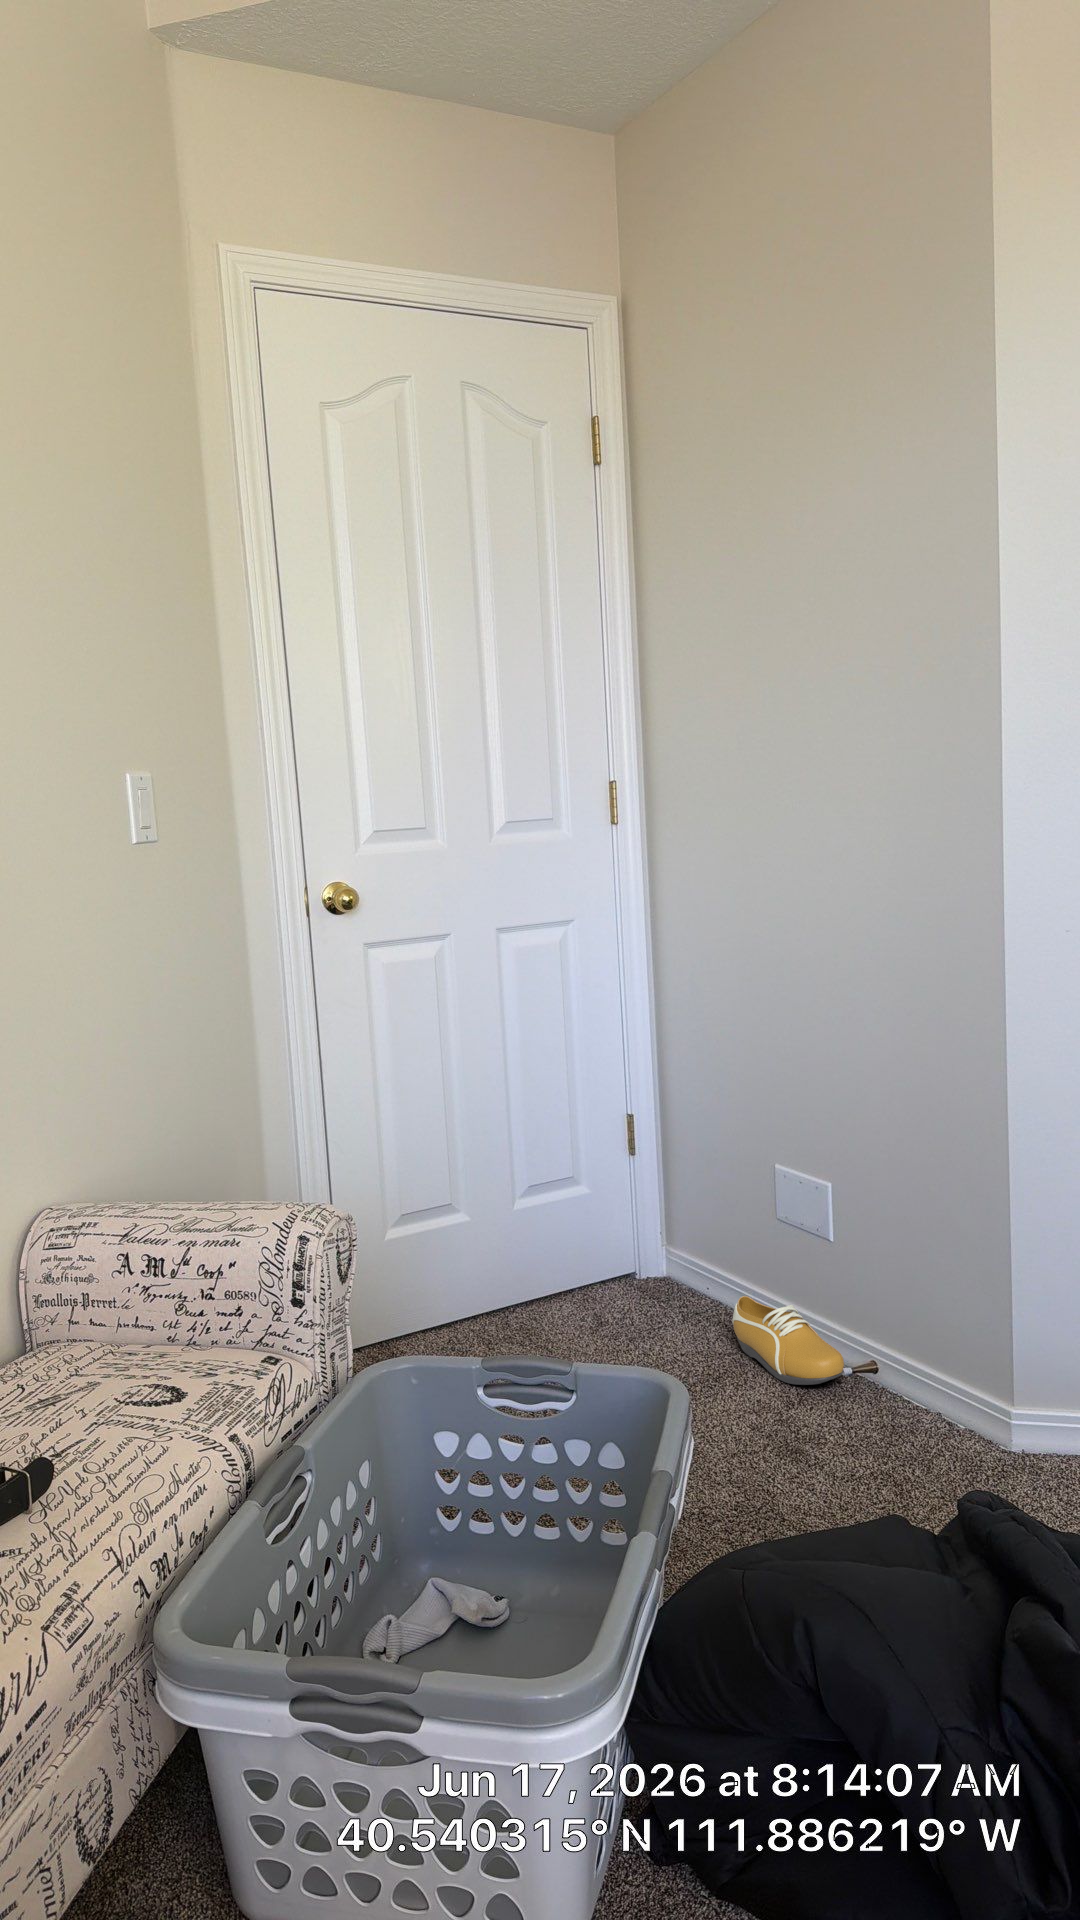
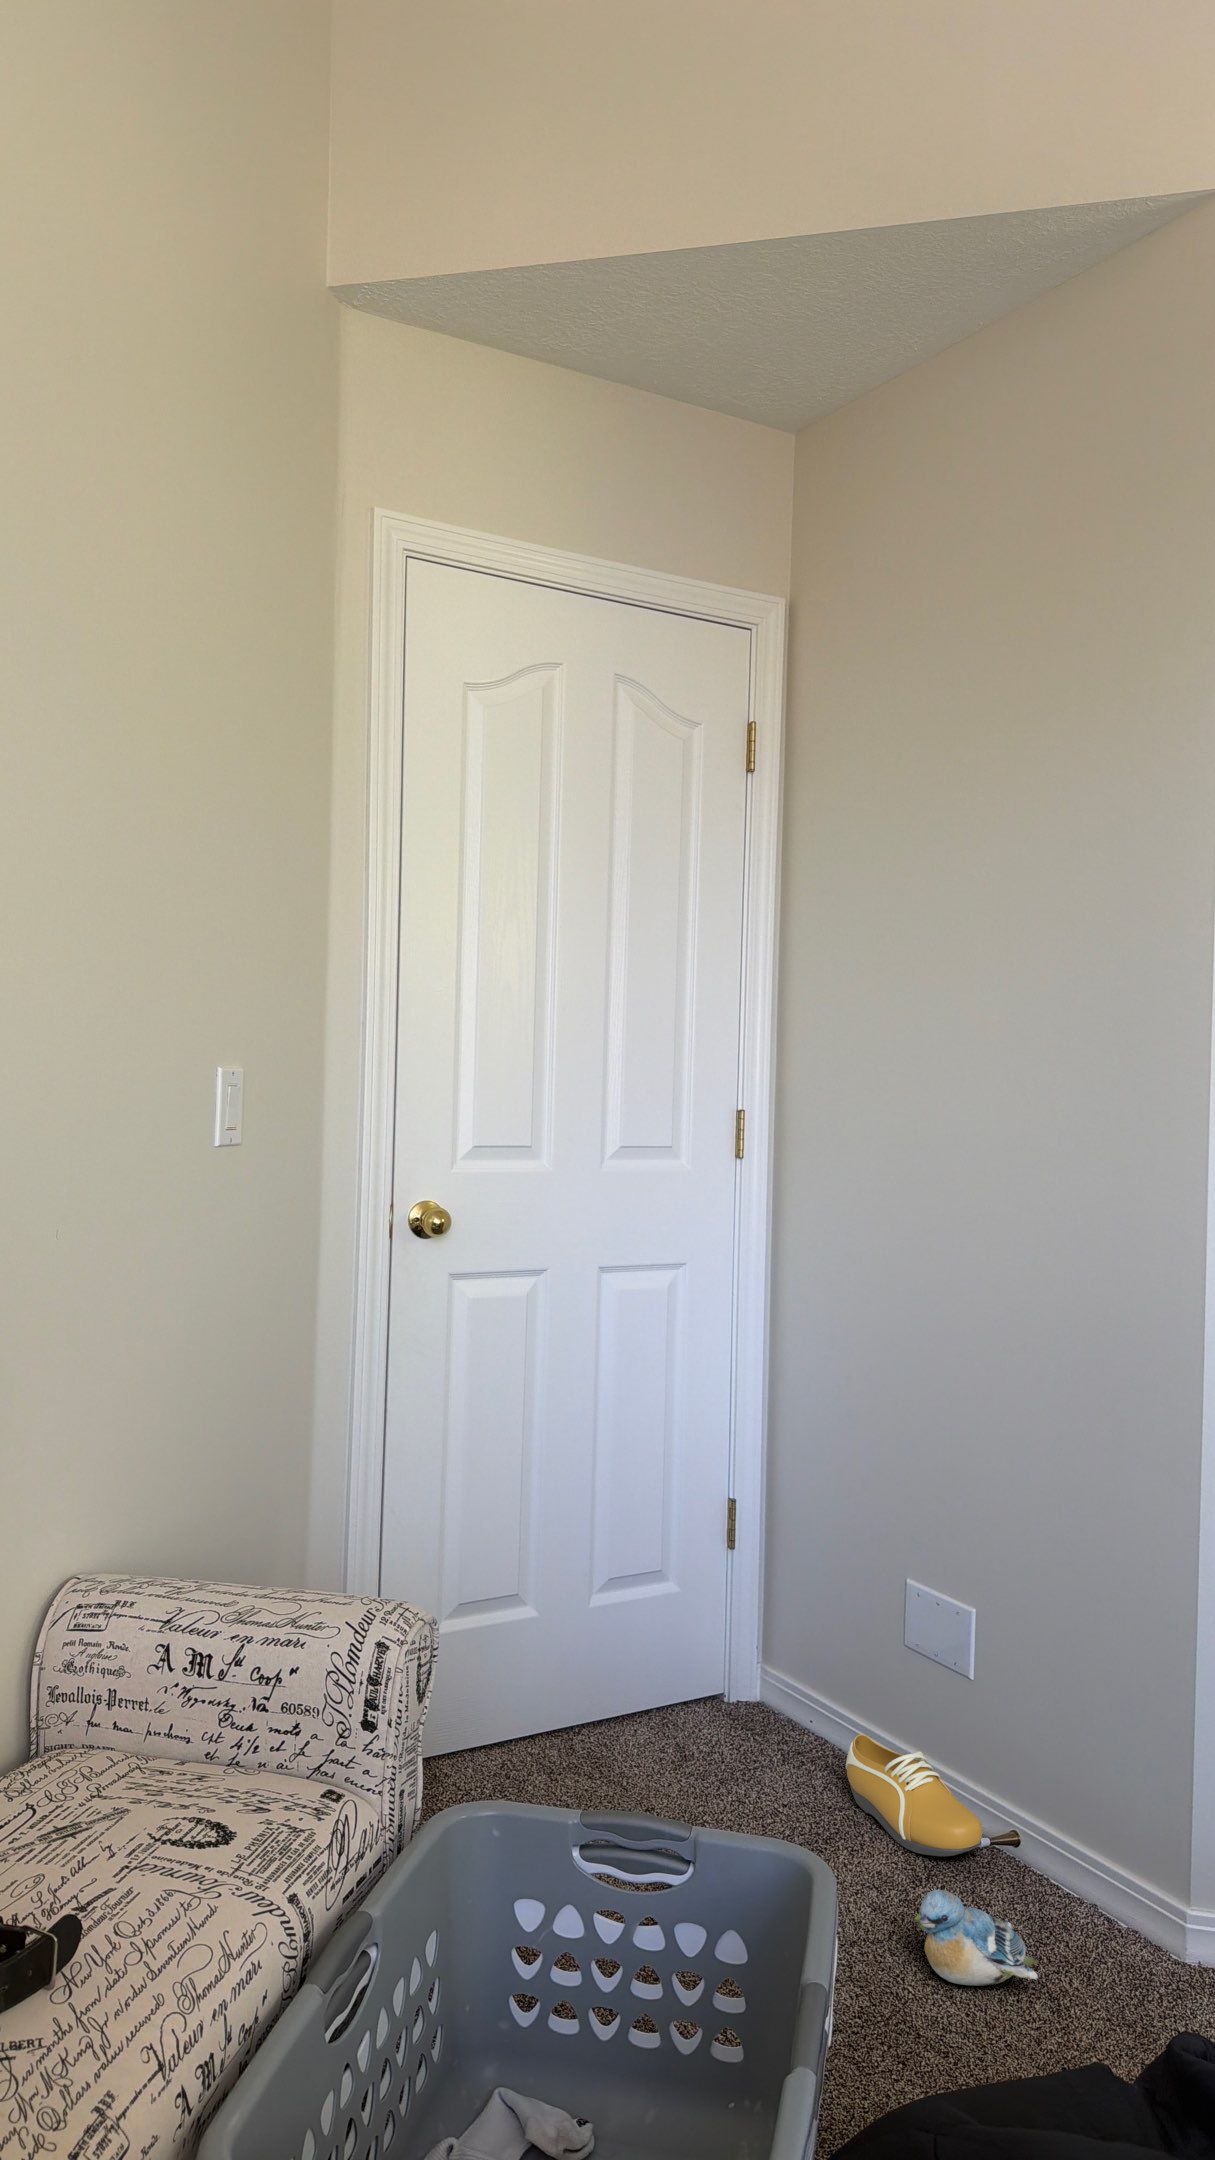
plush toy: none [781,1406,886,1478] -> present [915,1890,1038,1986]

